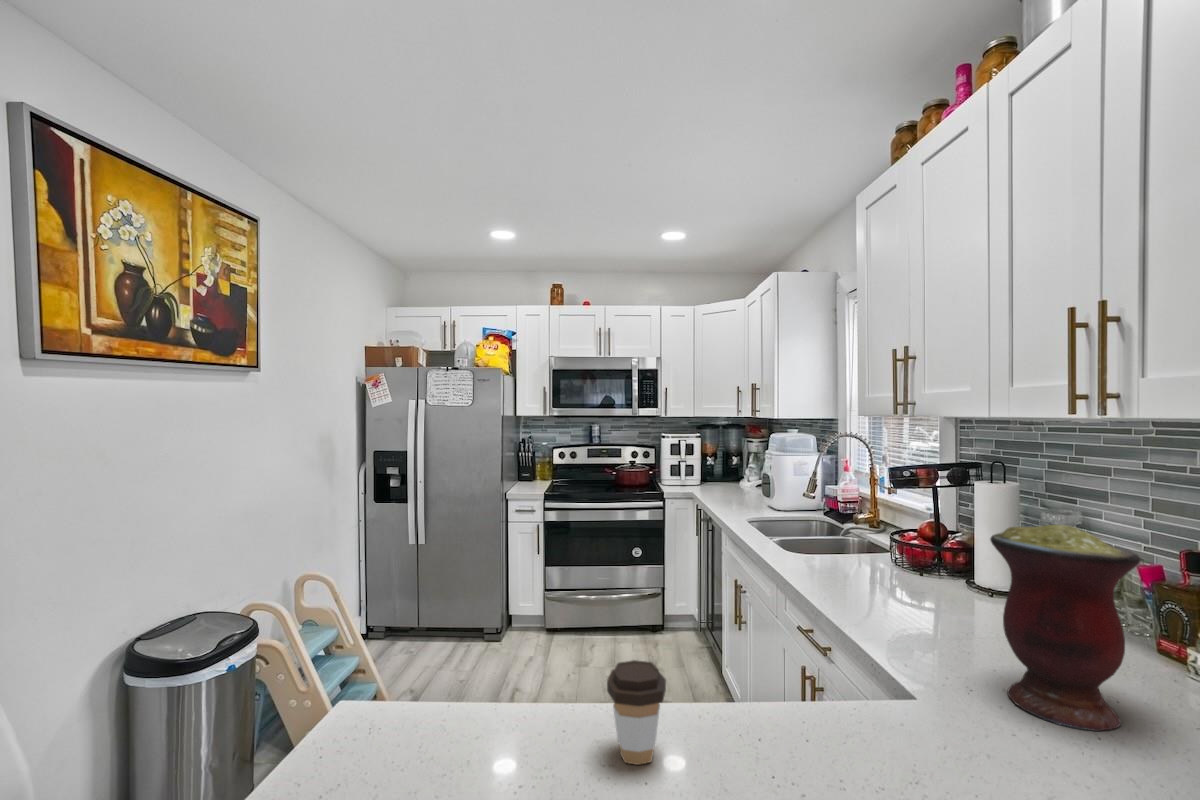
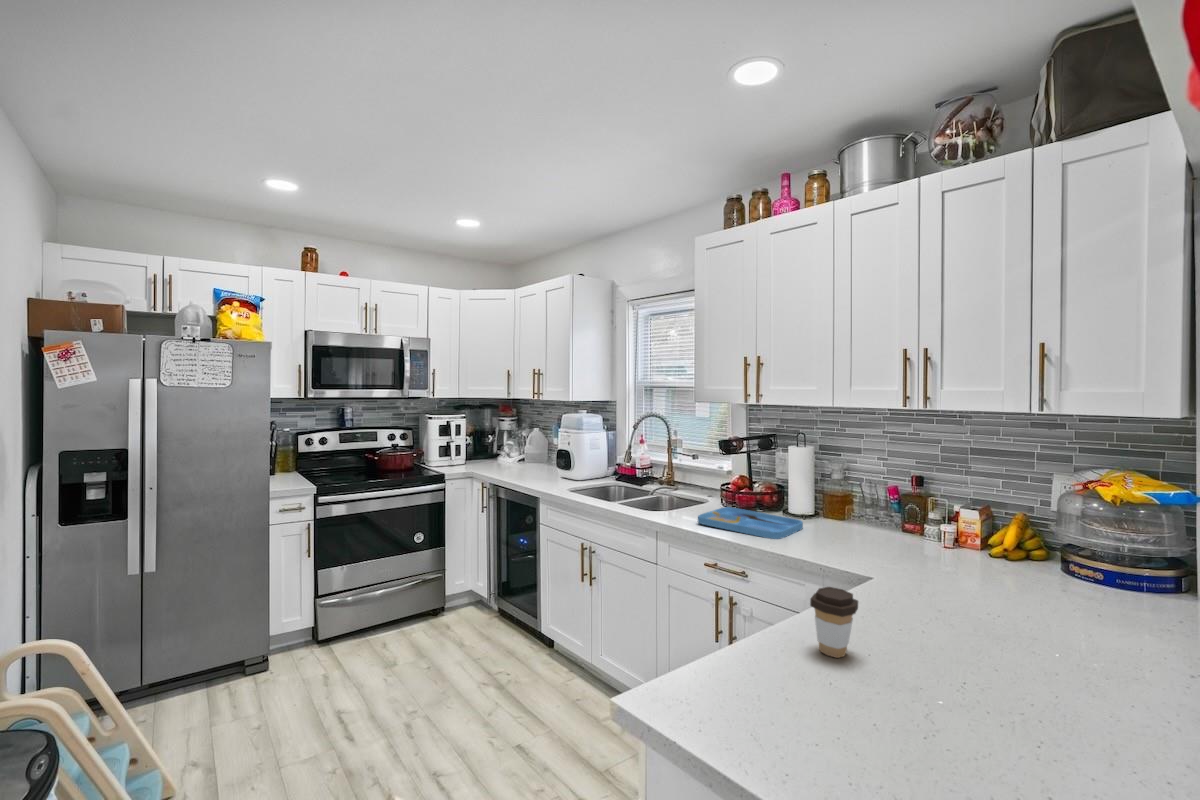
vase: present [990,525,1141,731] -> none [879,468,954,576]
tray: none [822,561,977,613] -> present [698,507,803,539]

